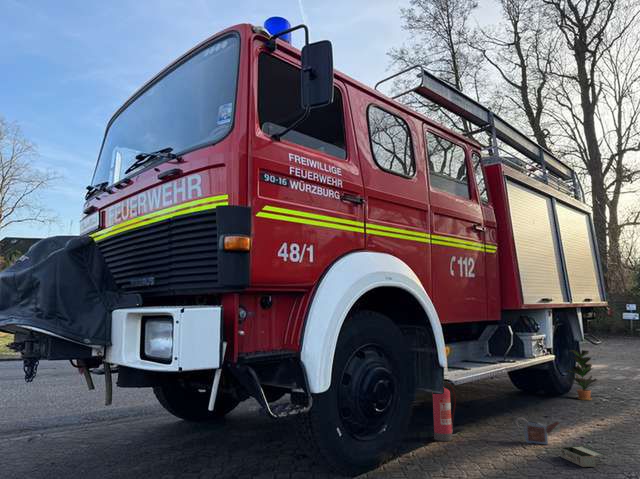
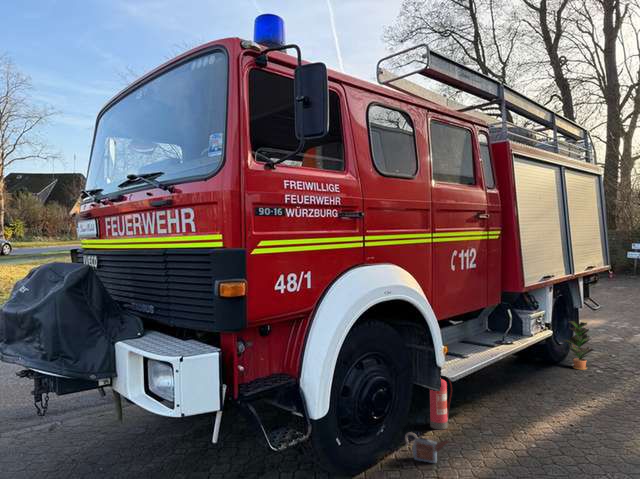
watering can: present [515,417,559,444] -> present [405,432,449,463]
toolbox: present [560,446,606,467] -> none [549,440,593,465]

